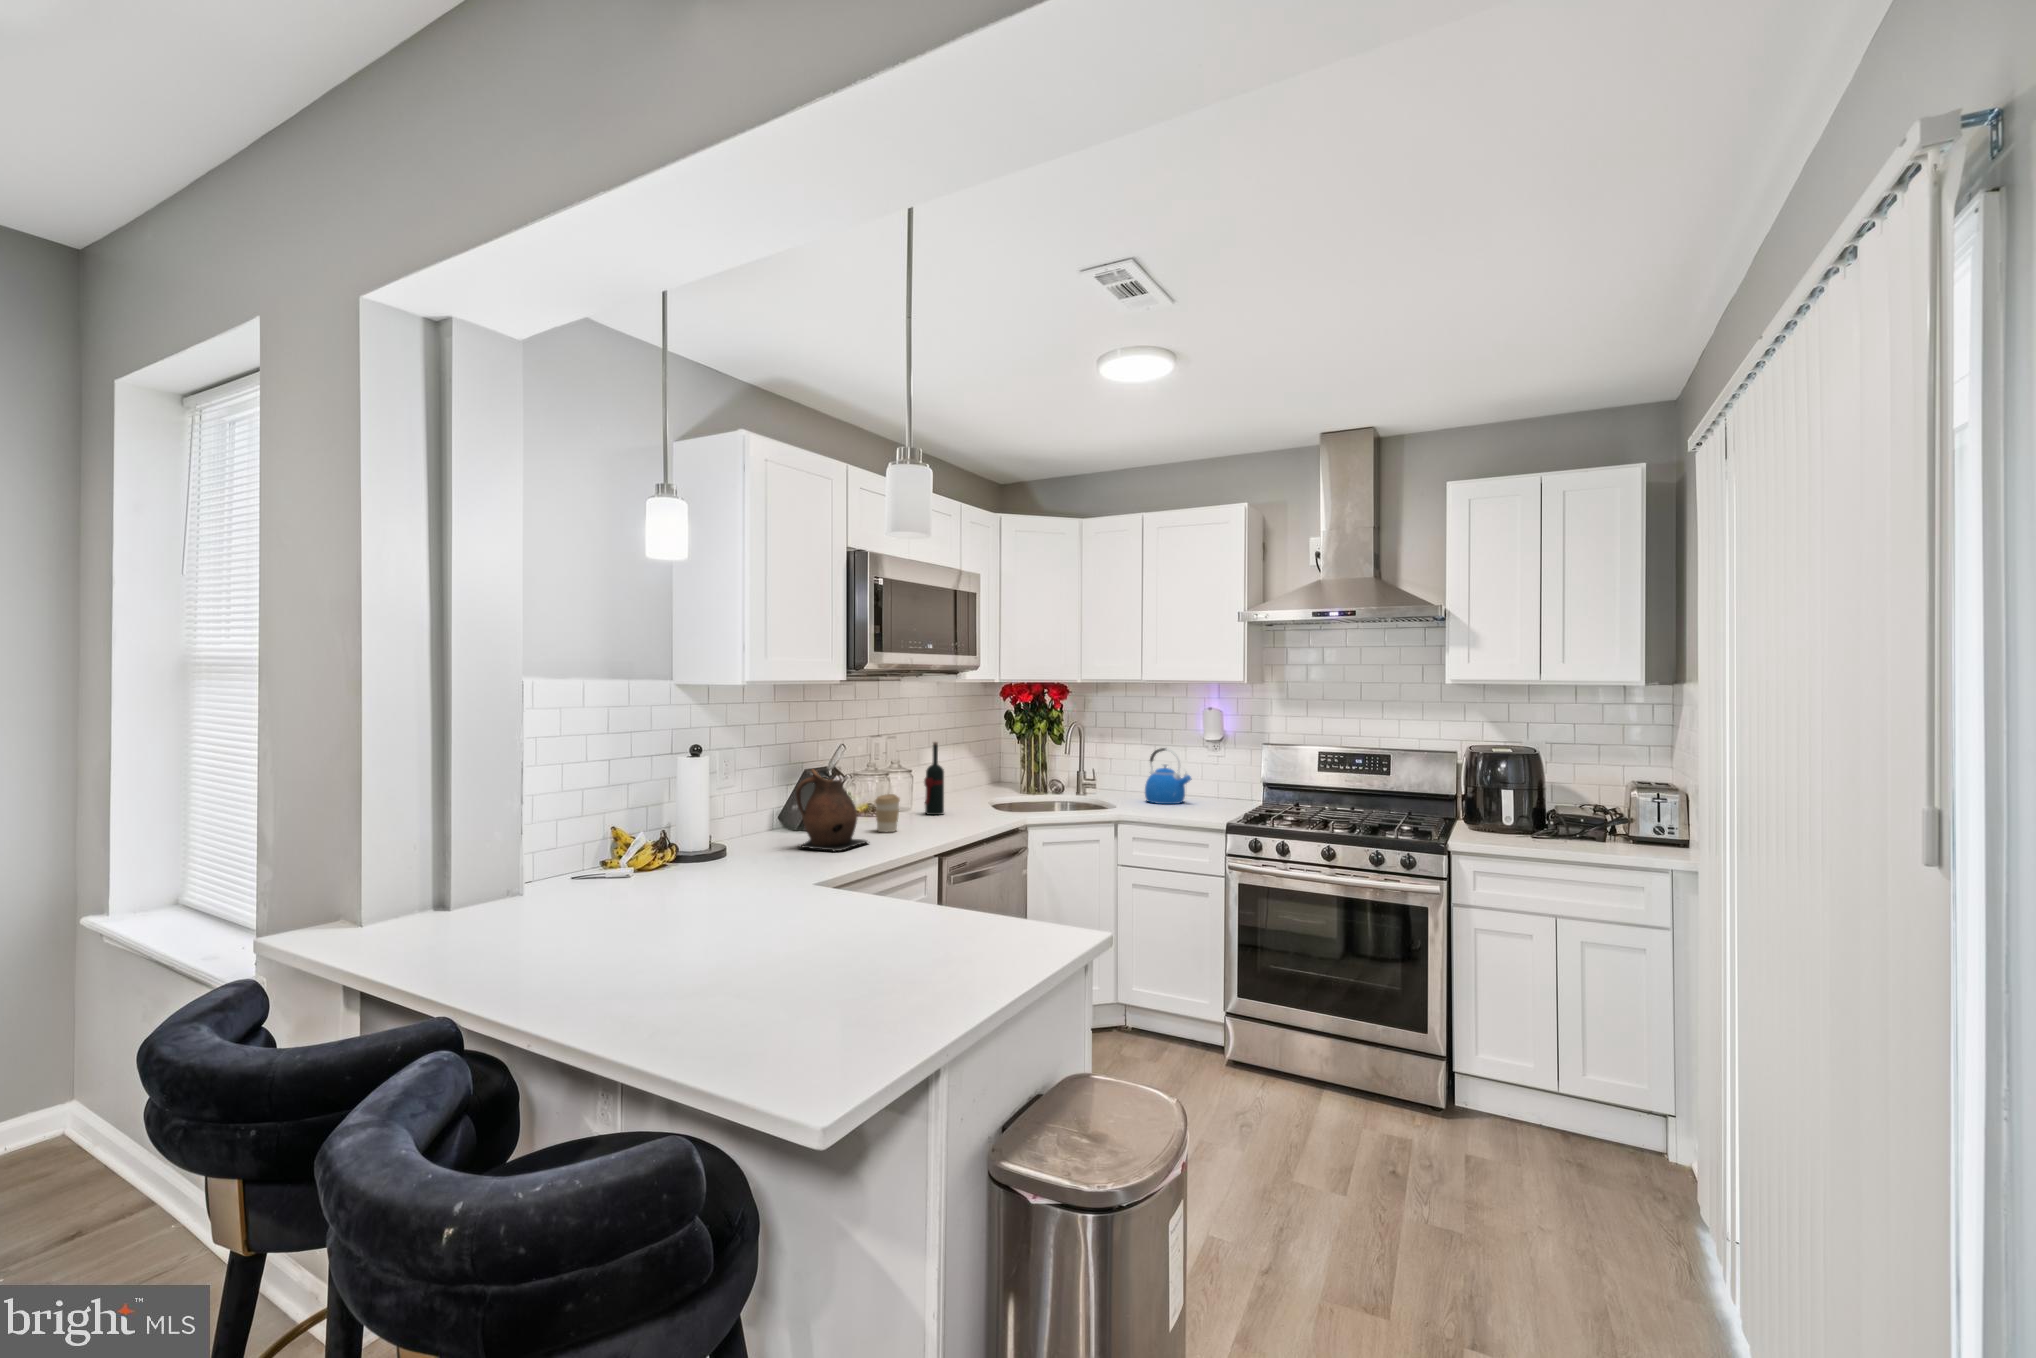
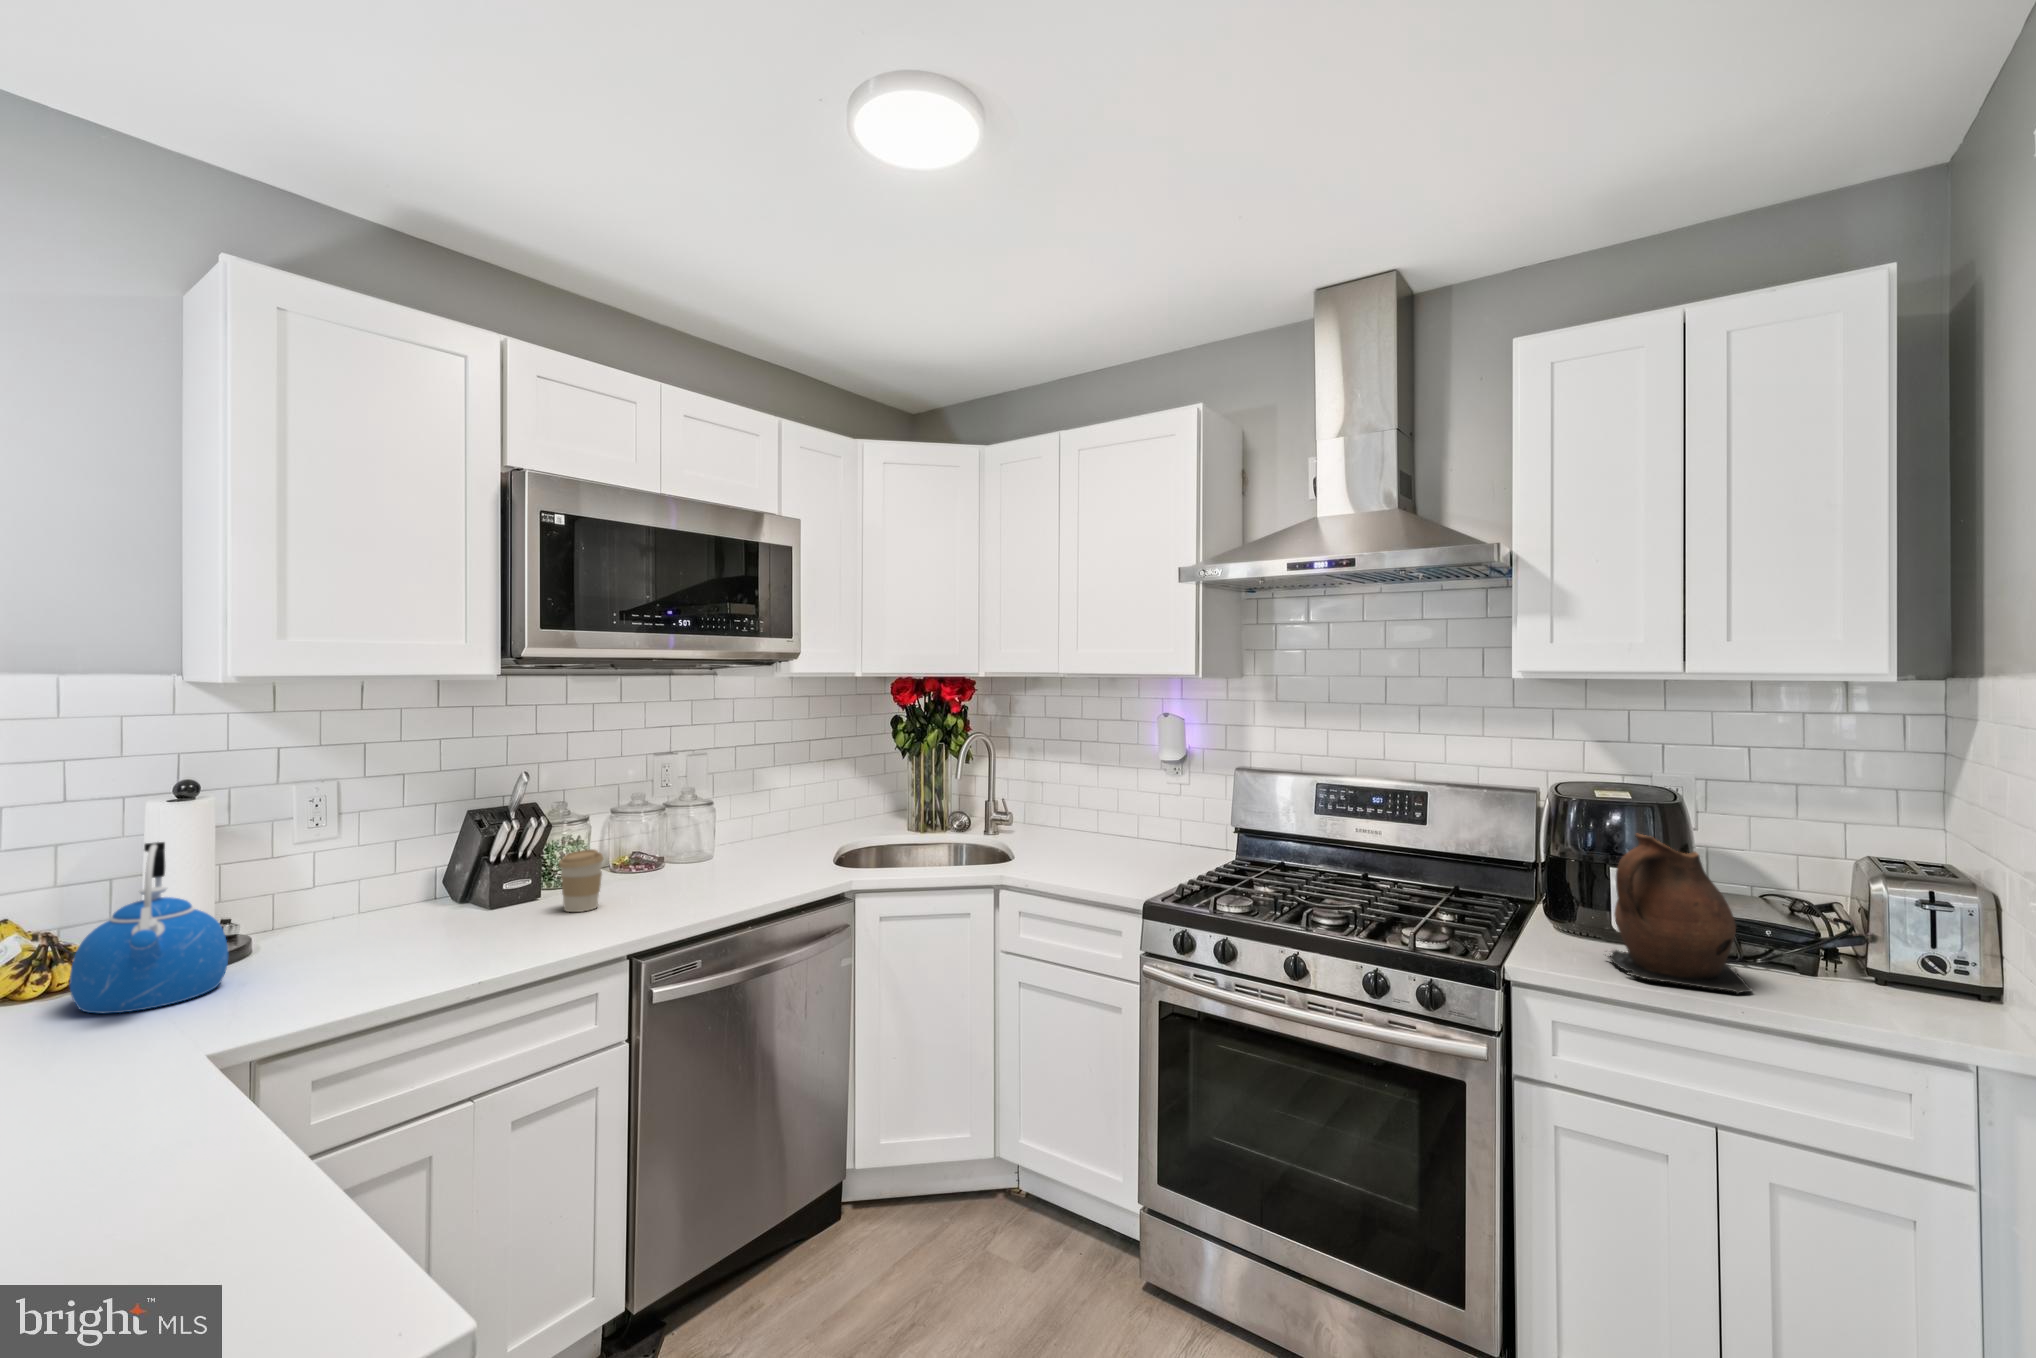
wine bottle: present [924,742,944,815] -> none [702,763,738,873]
kettle: present [1145,748,1192,804] -> present [70,842,228,1013]
ceramic pitcher: present [796,770,867,851] -> present [1609,834,1752,995]

